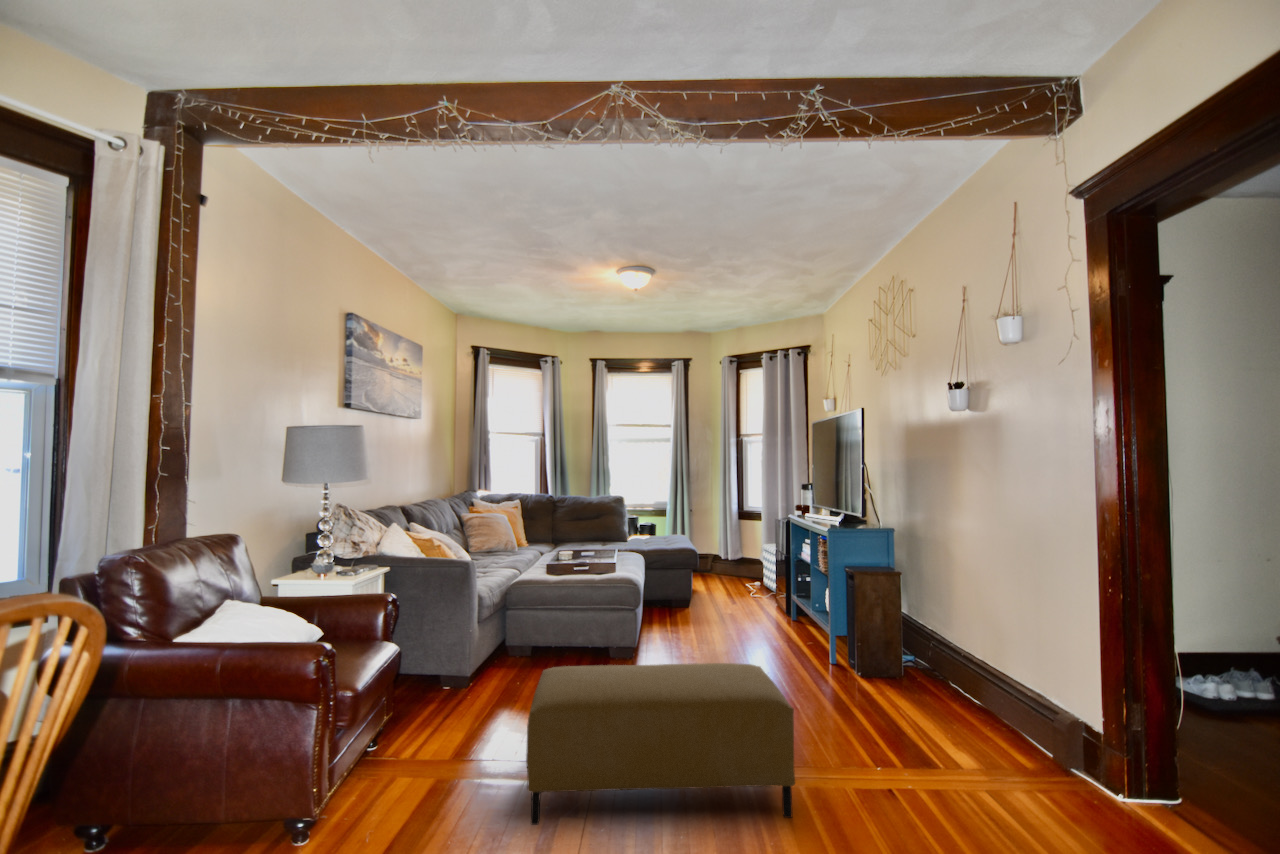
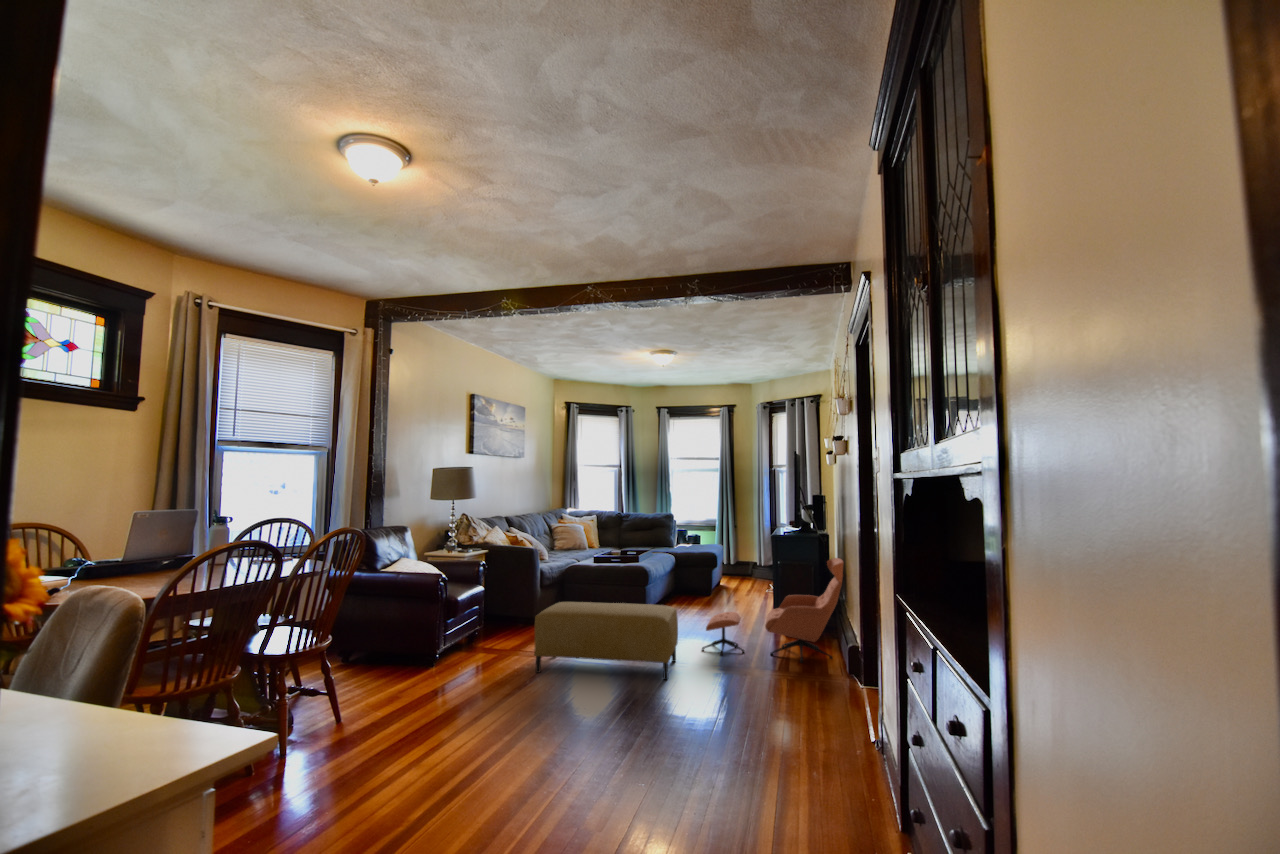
lounge chair: none [777,566,1007,741] -> present [702,558,843,663]

